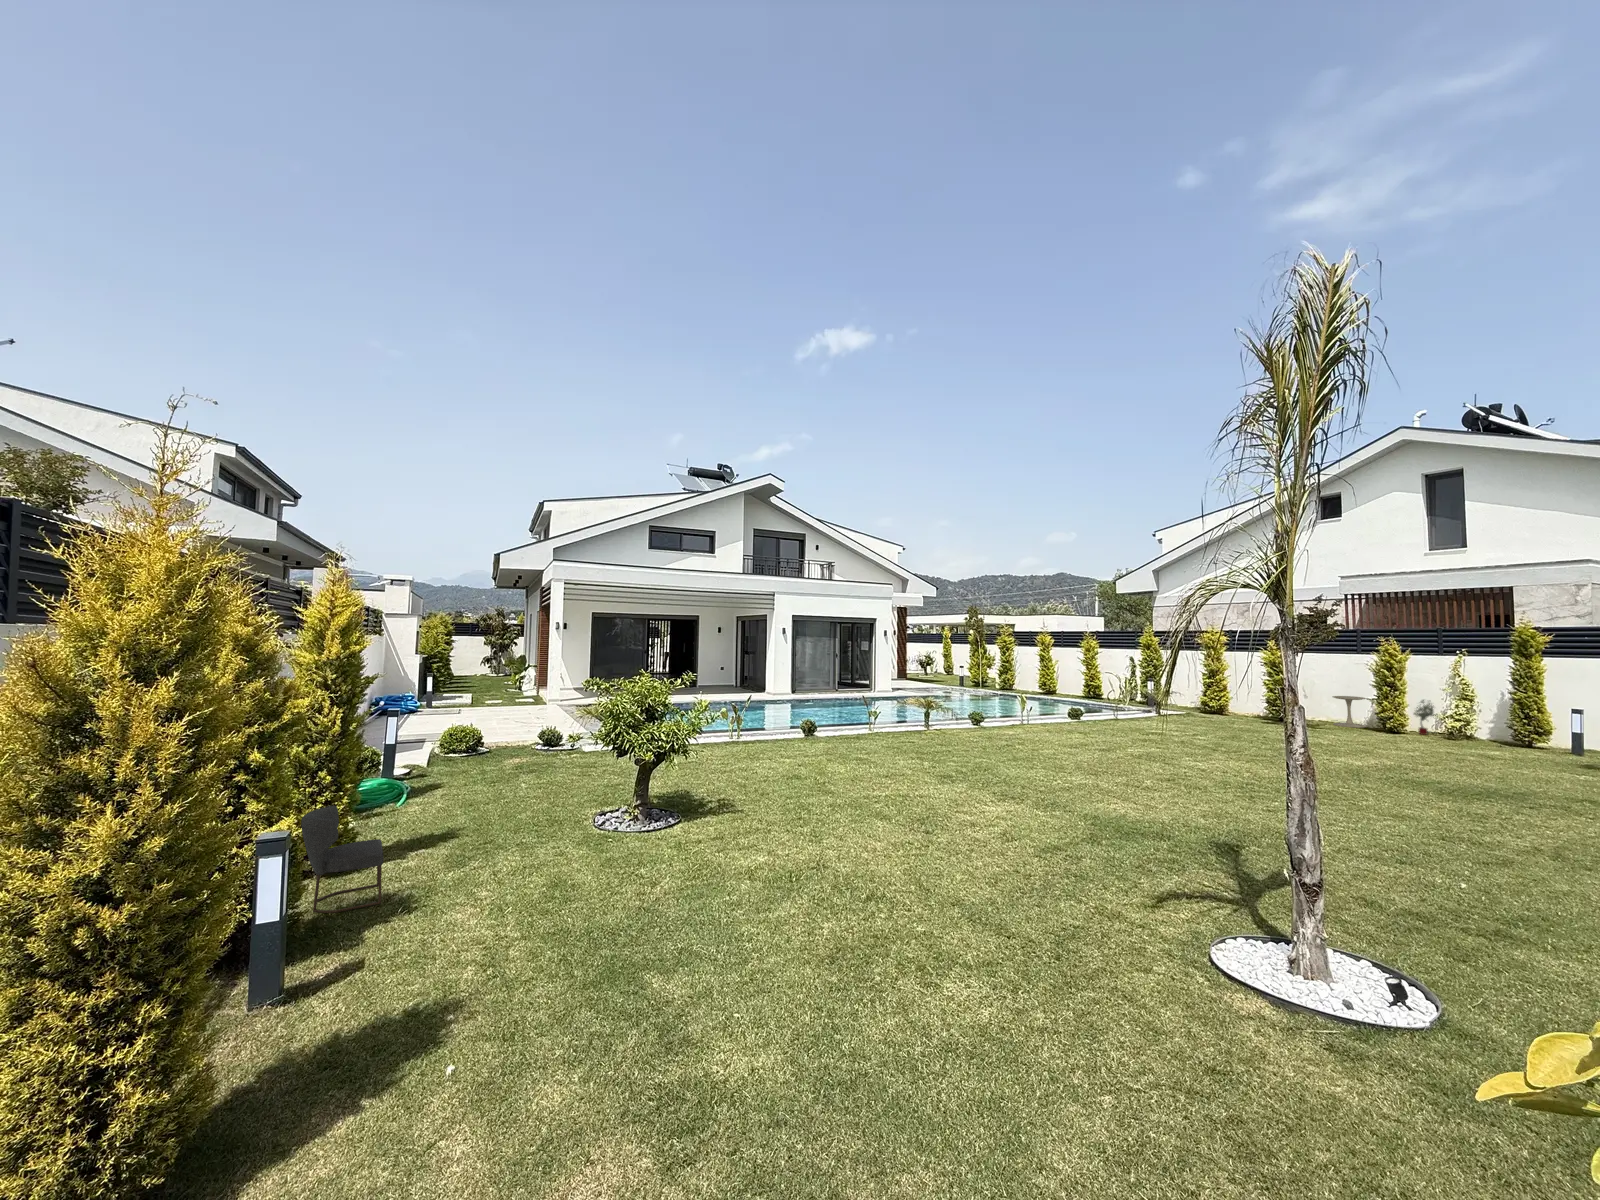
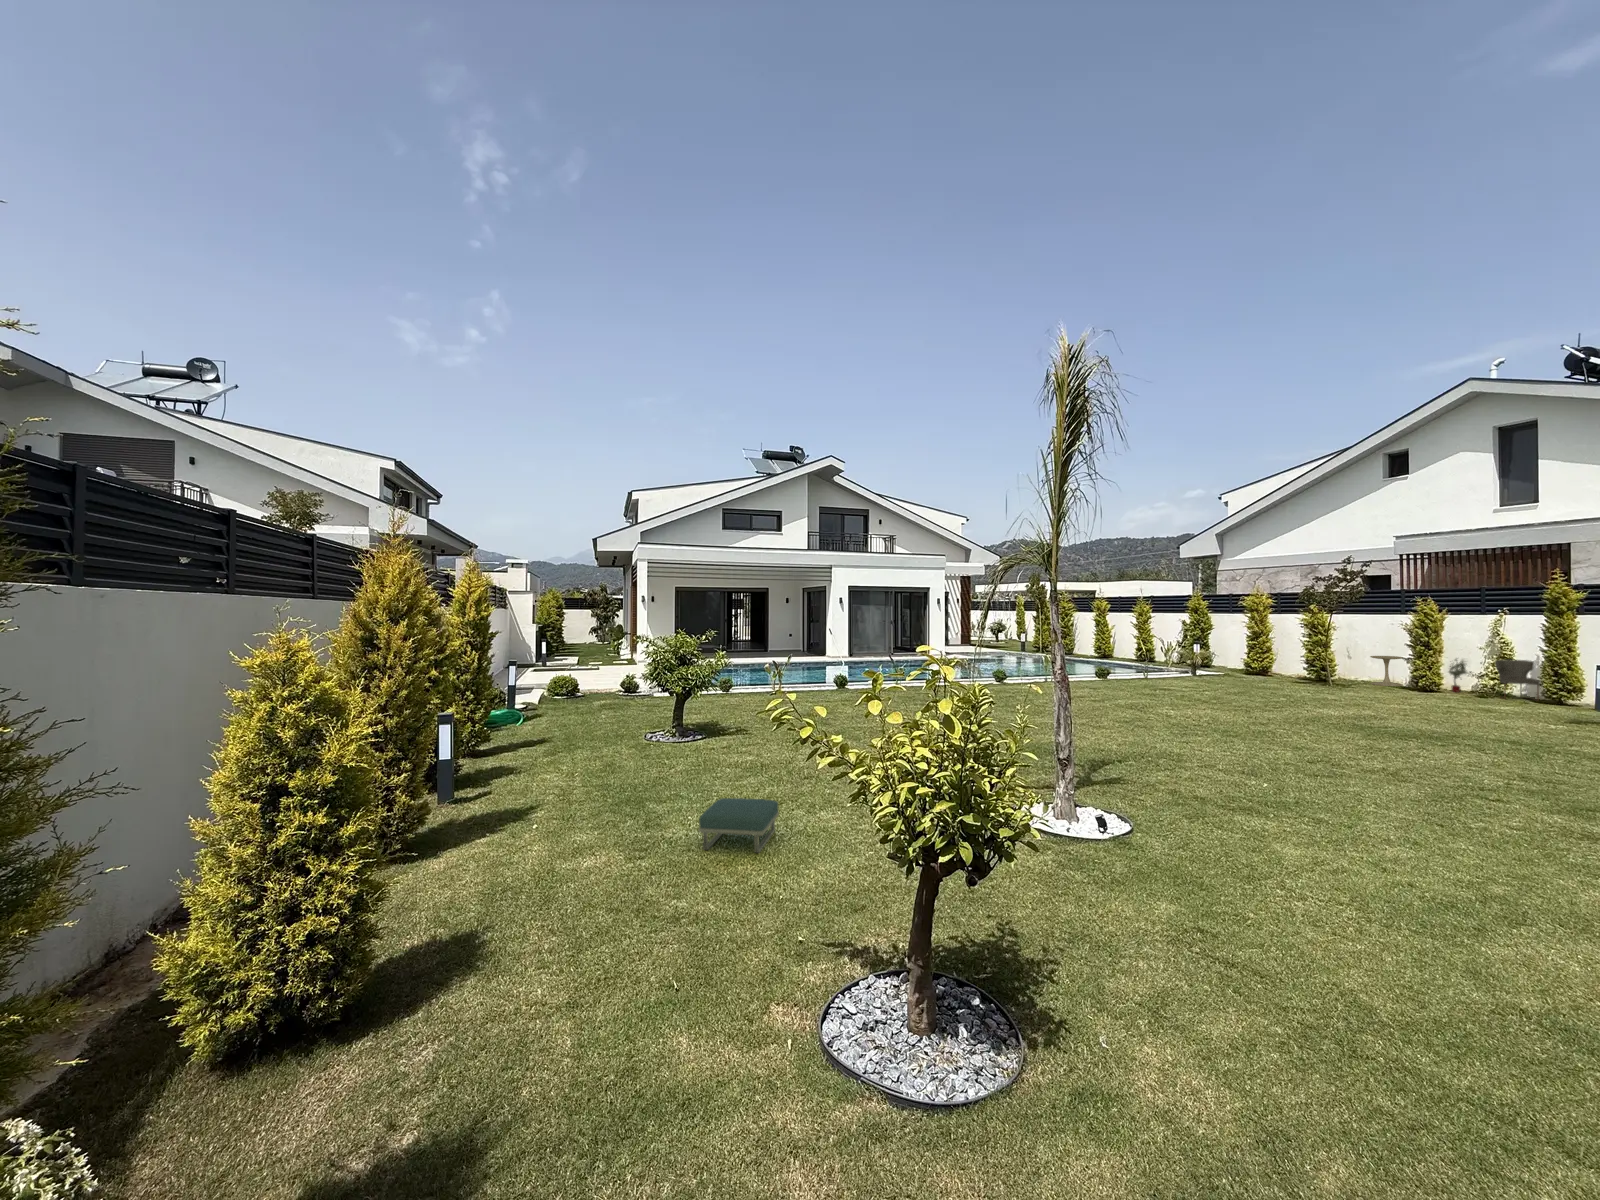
chair: present [301,806,383,913] -> present [1495,659,1540,701]
footstool: none [725,957,838,1069] -> present [699,798,779,853]

